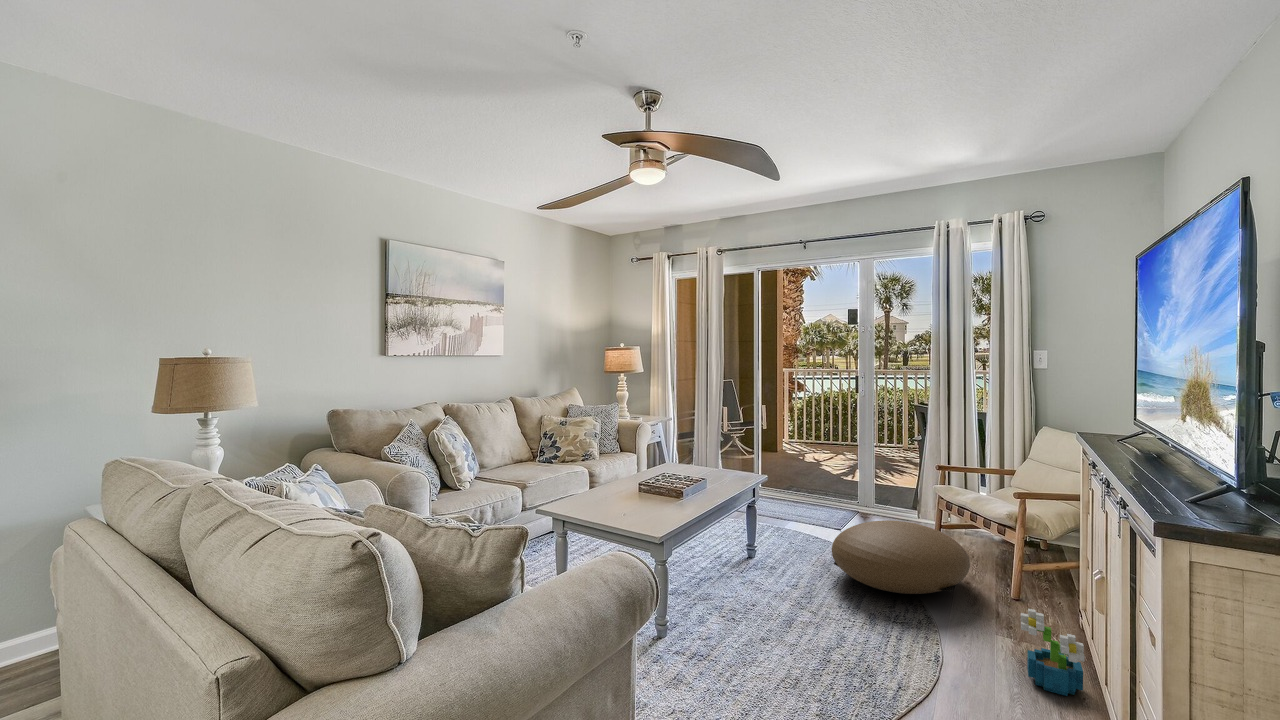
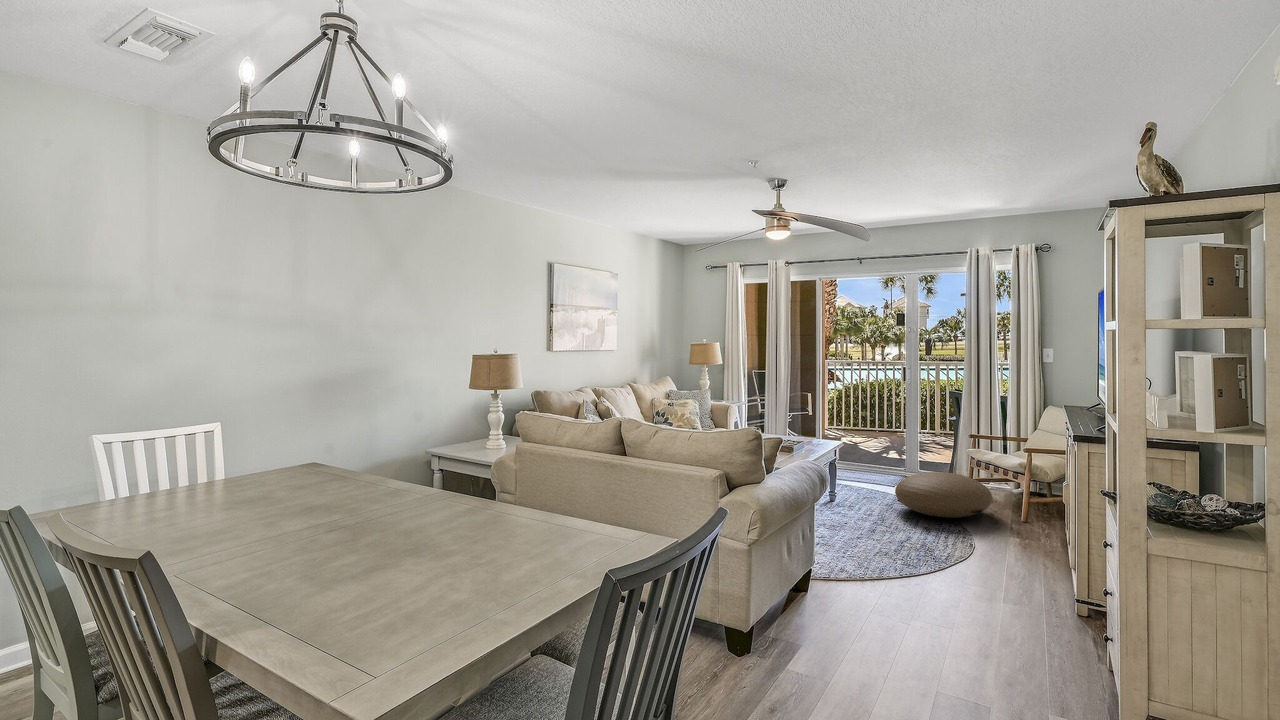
decorative plant: present [1021,609,1085,696] -> none [1022,512,1058,560]

